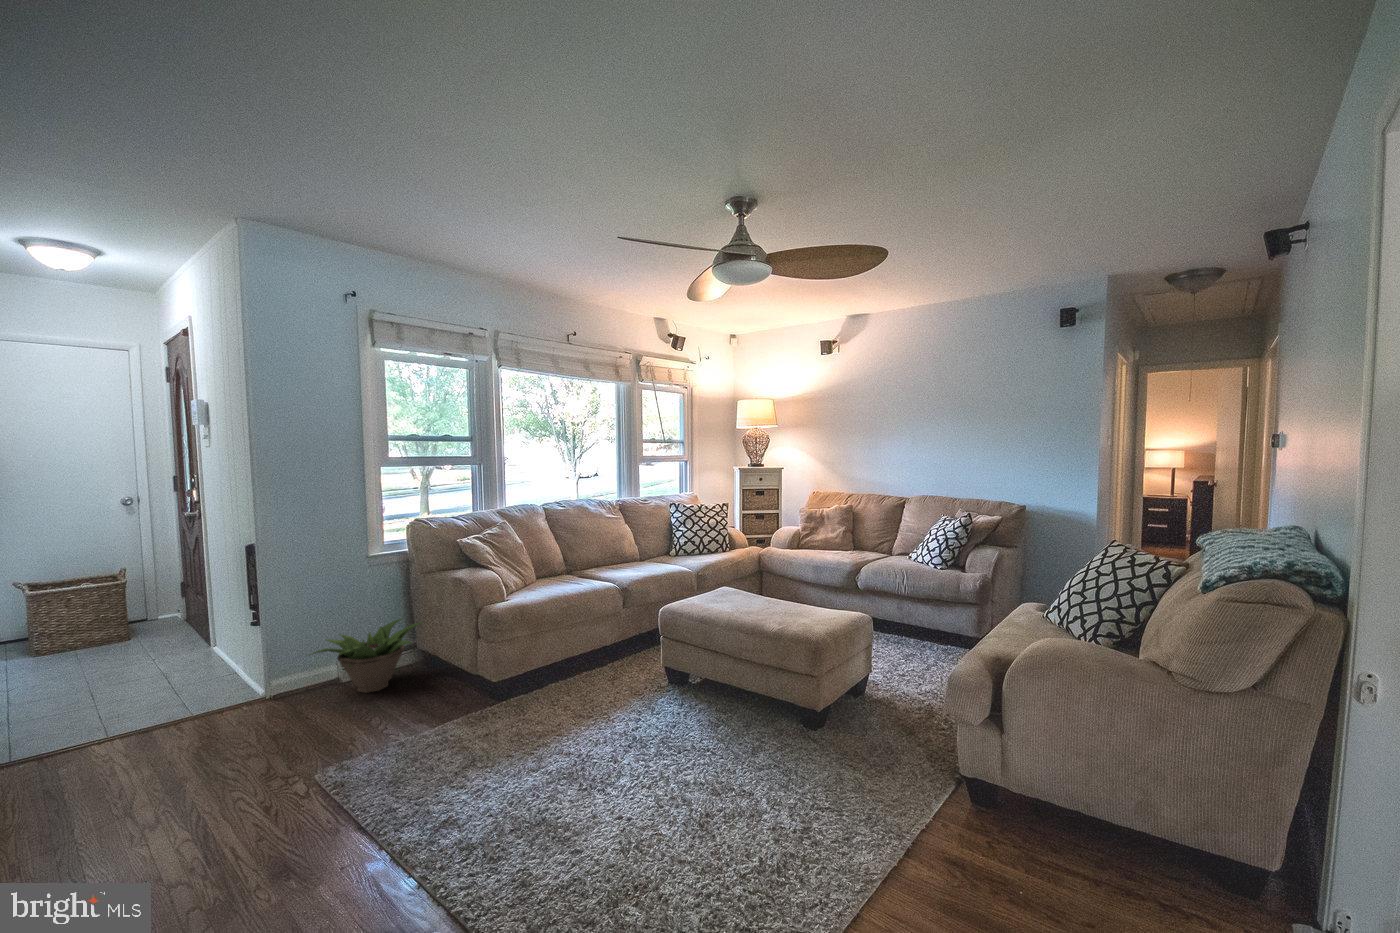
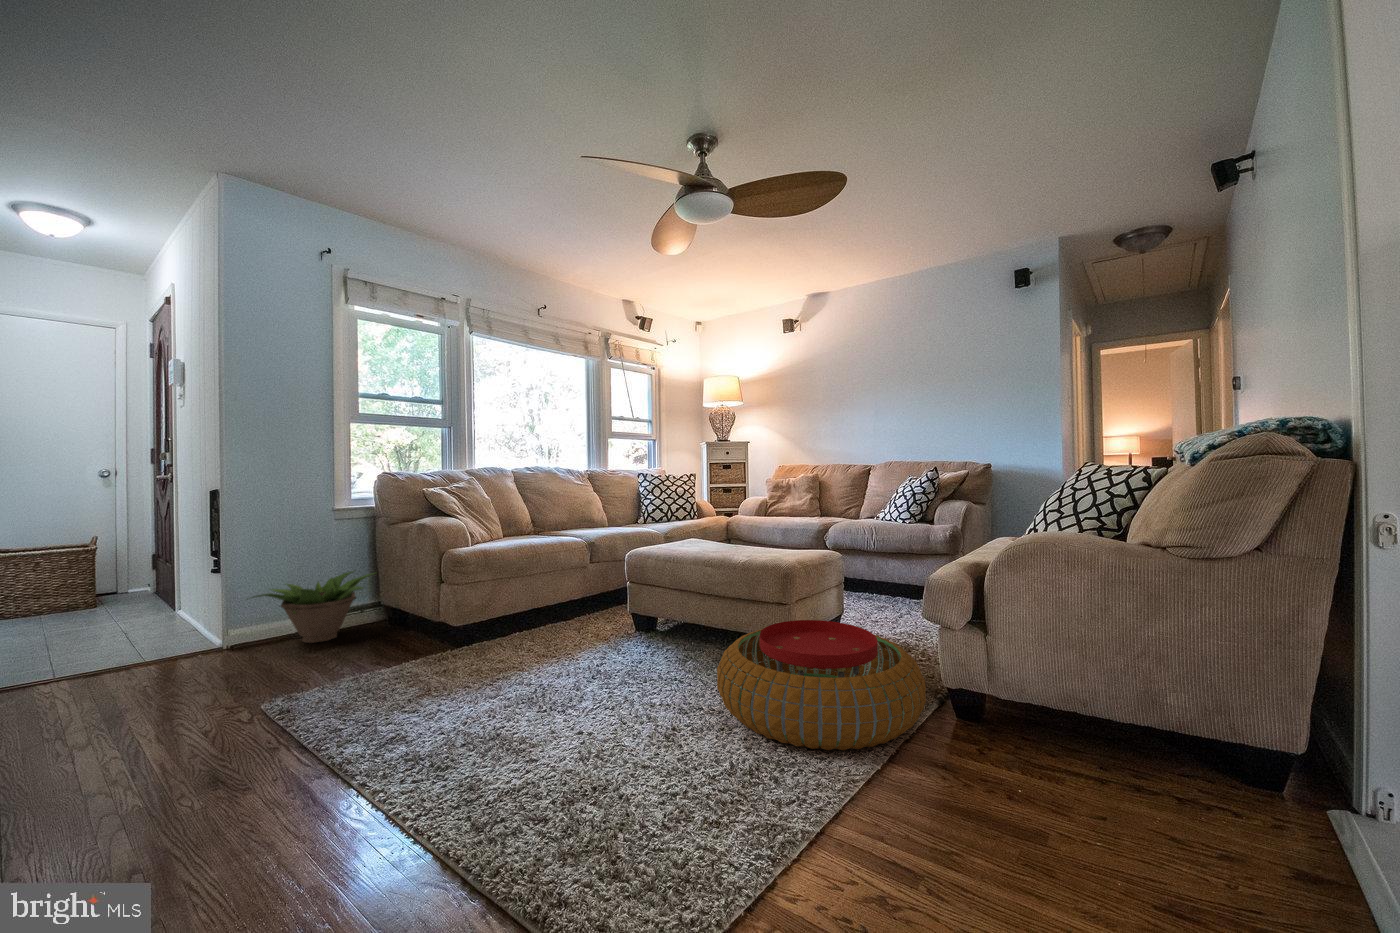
pouf: none [746,700,945,847] -> present [717,620,926,750]

